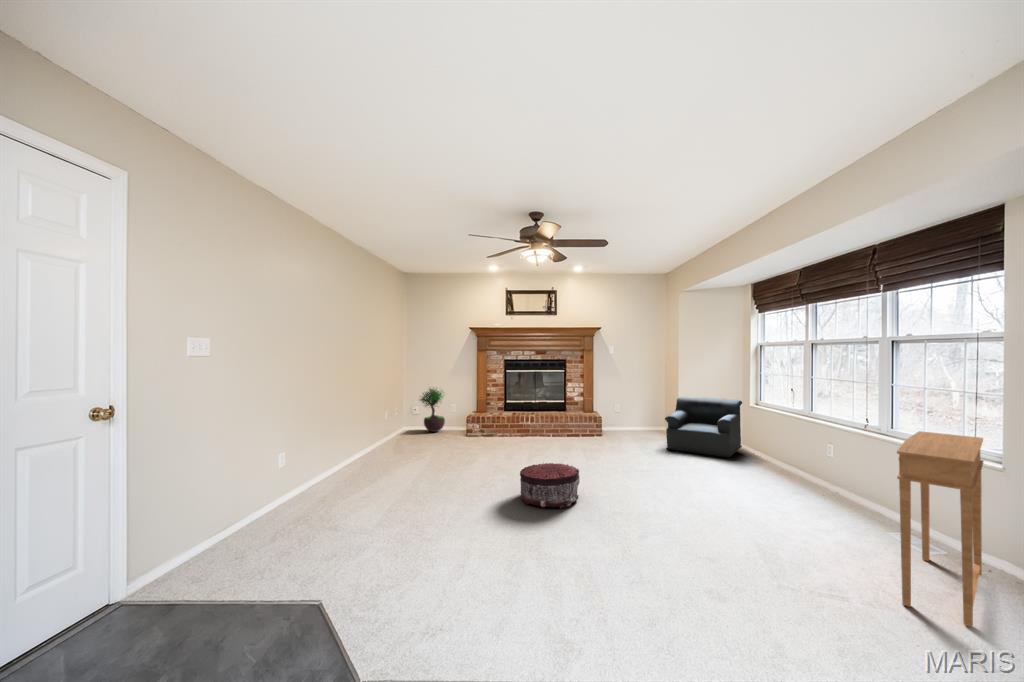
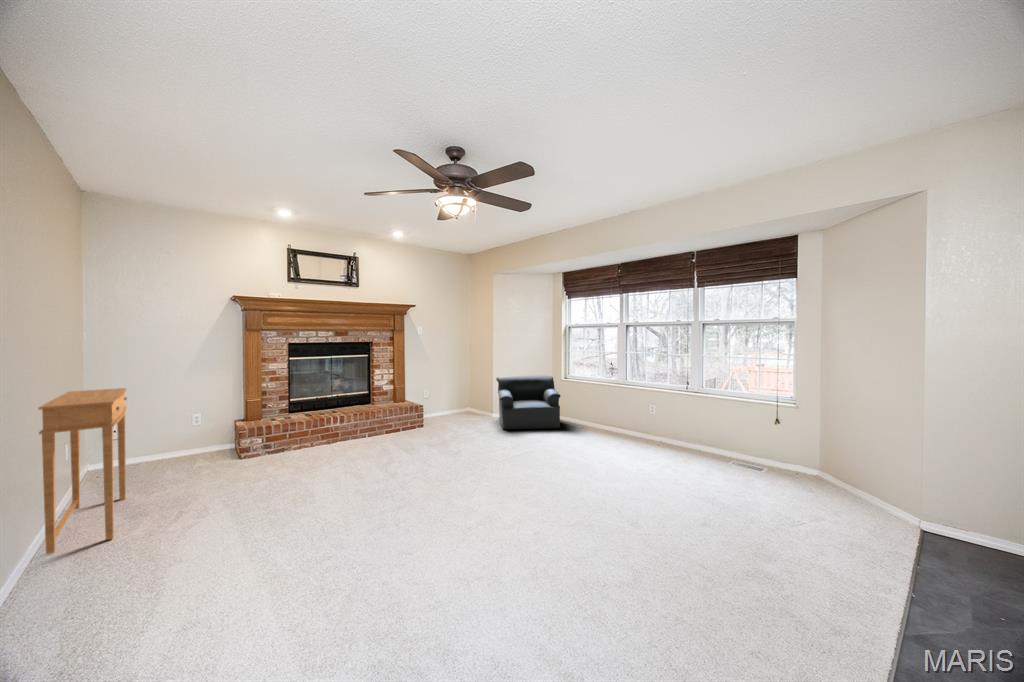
potted tree: present [420,389,445,432] -> none [127,384,191,463]
side table: present [897,431,983,627] -> present [38,388,127,554]
pouf: present [520,463,580,508] -> none [457,467,538,537]

